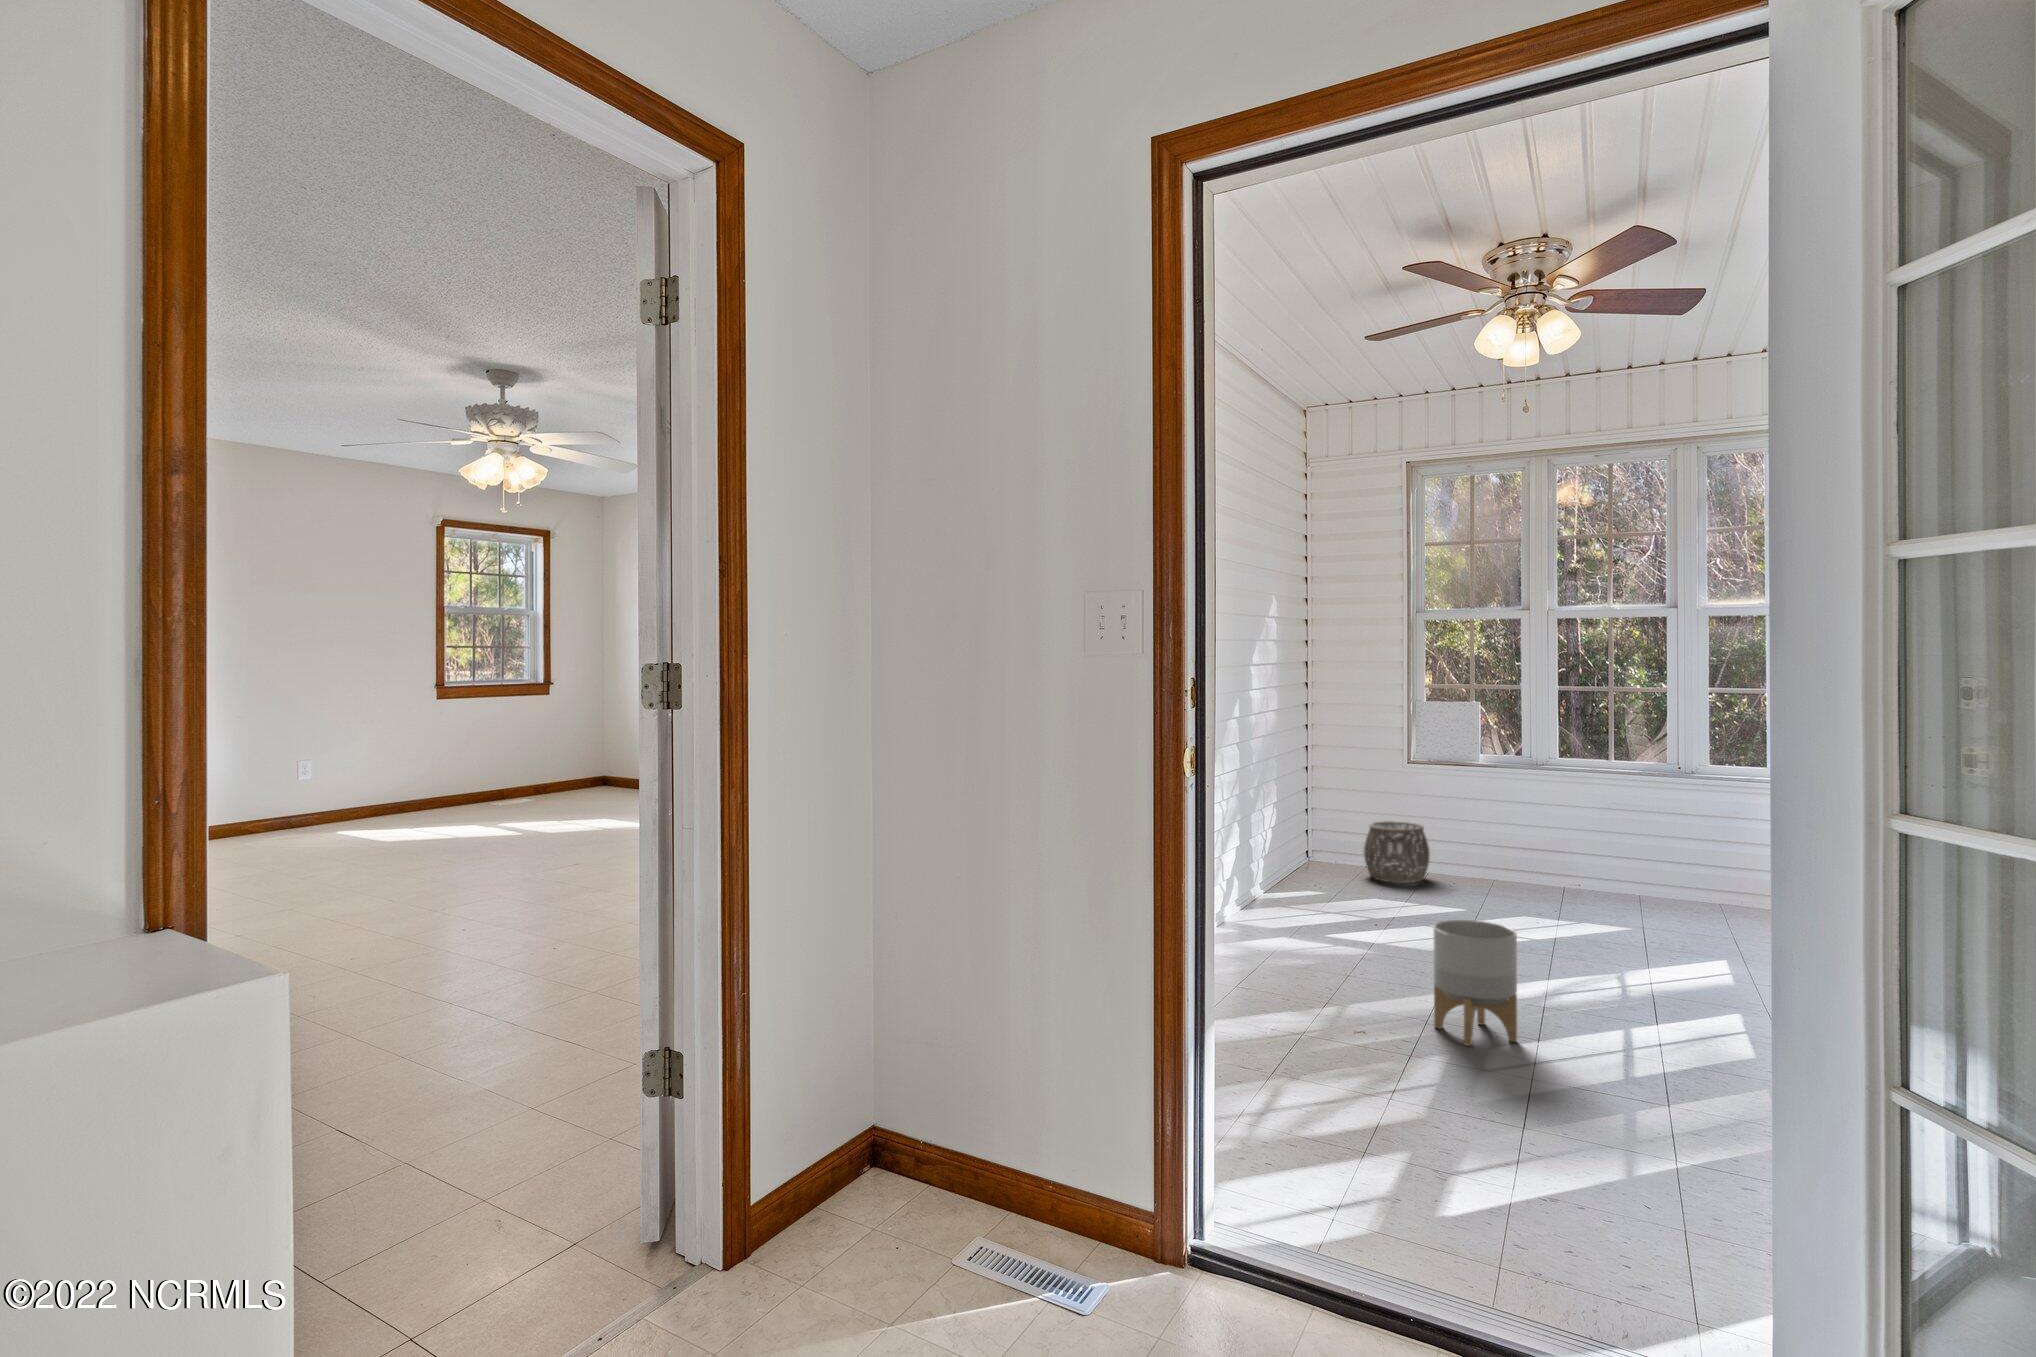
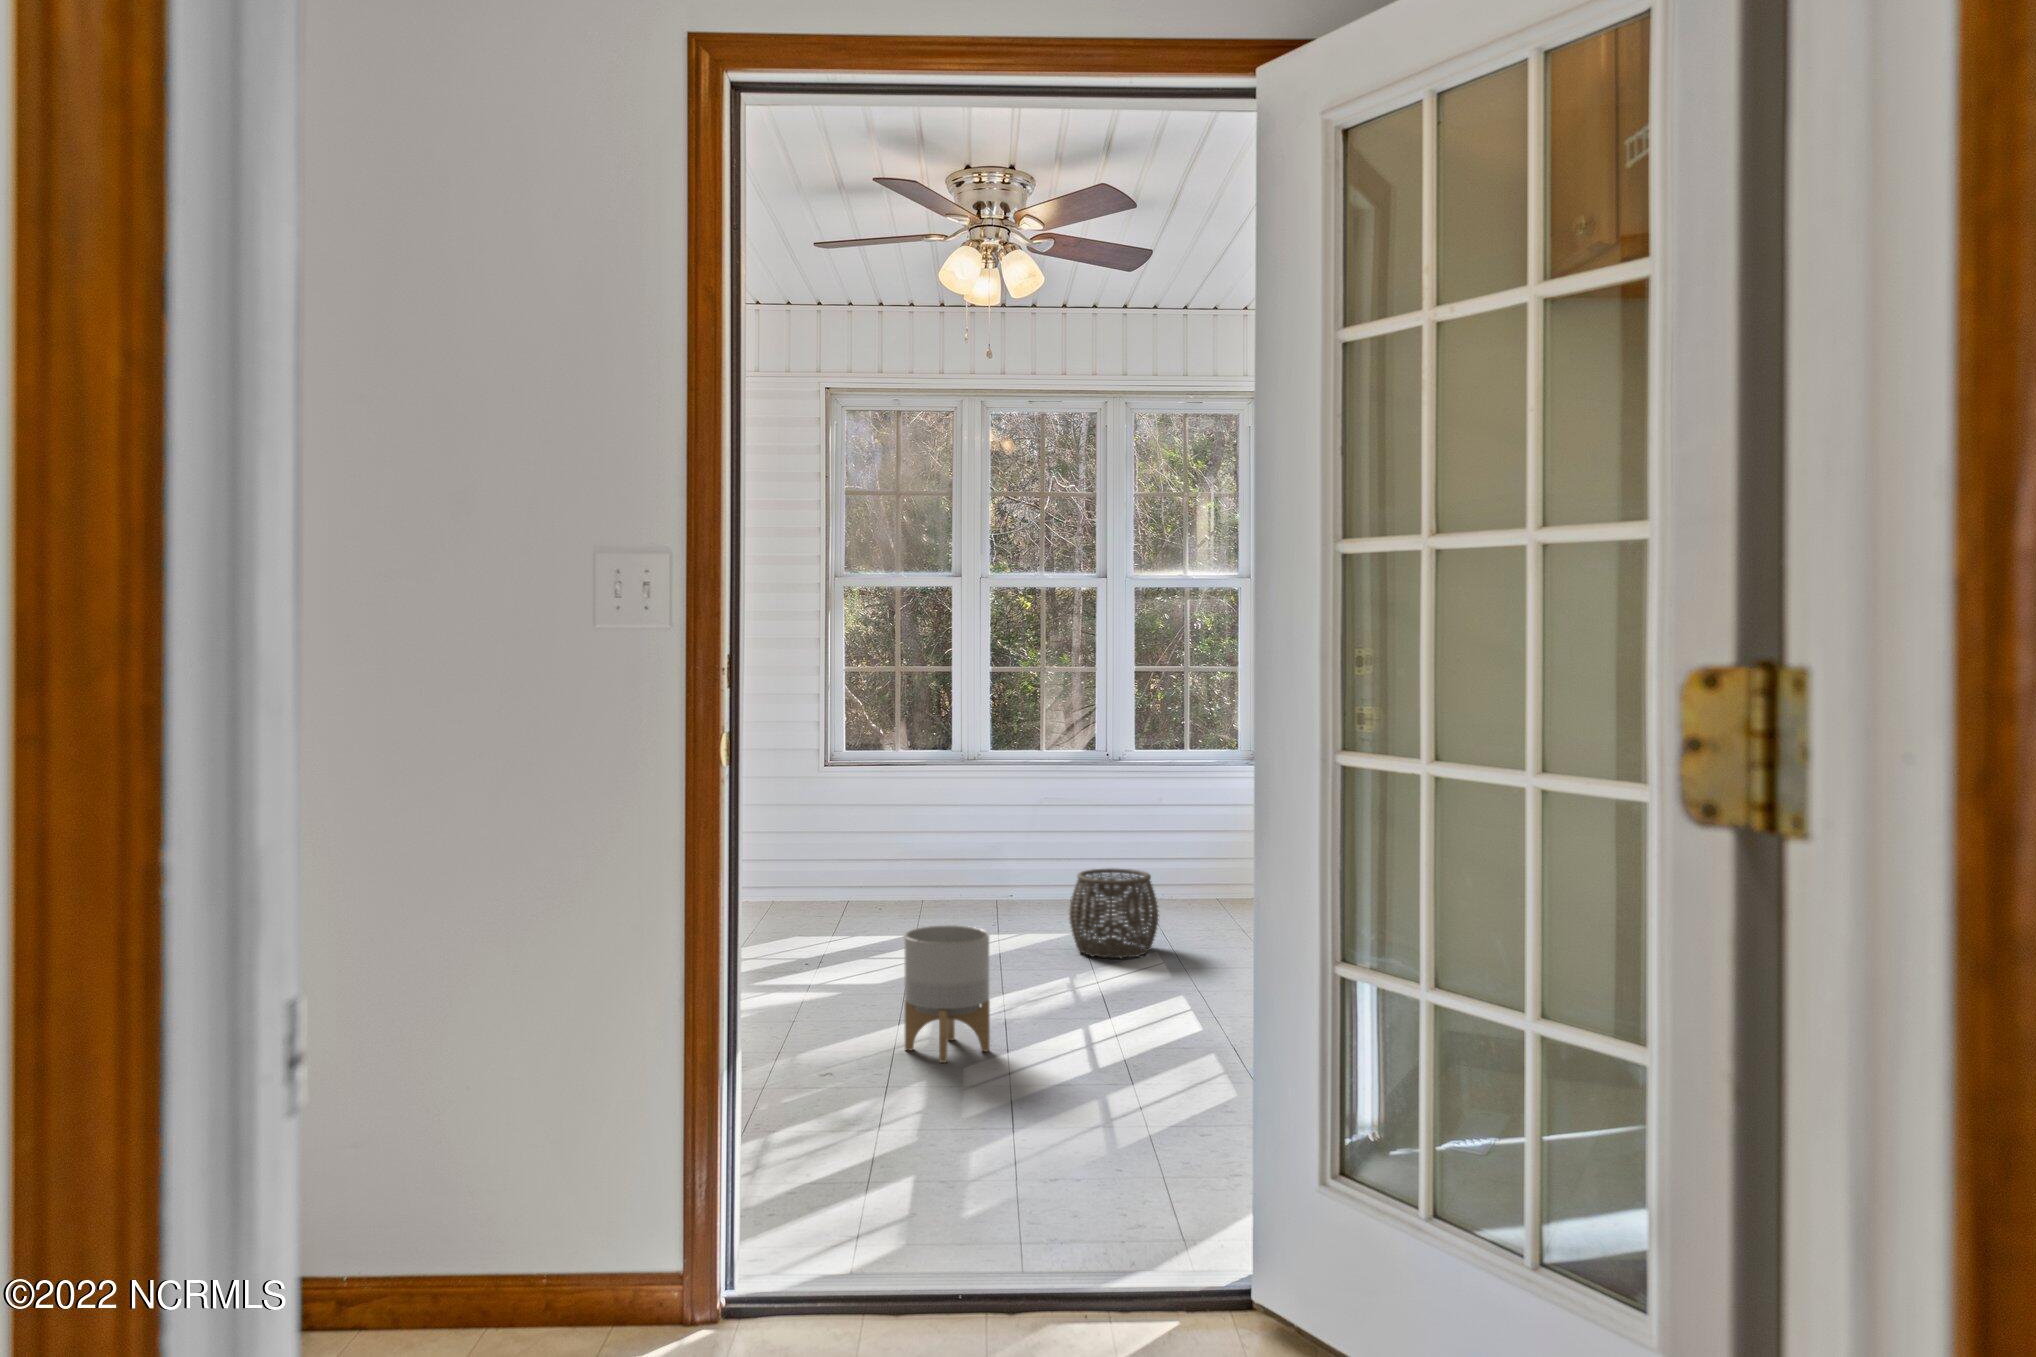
woven basket: present [1364,821,1430,883] -> present [1069,869,1159,958]

